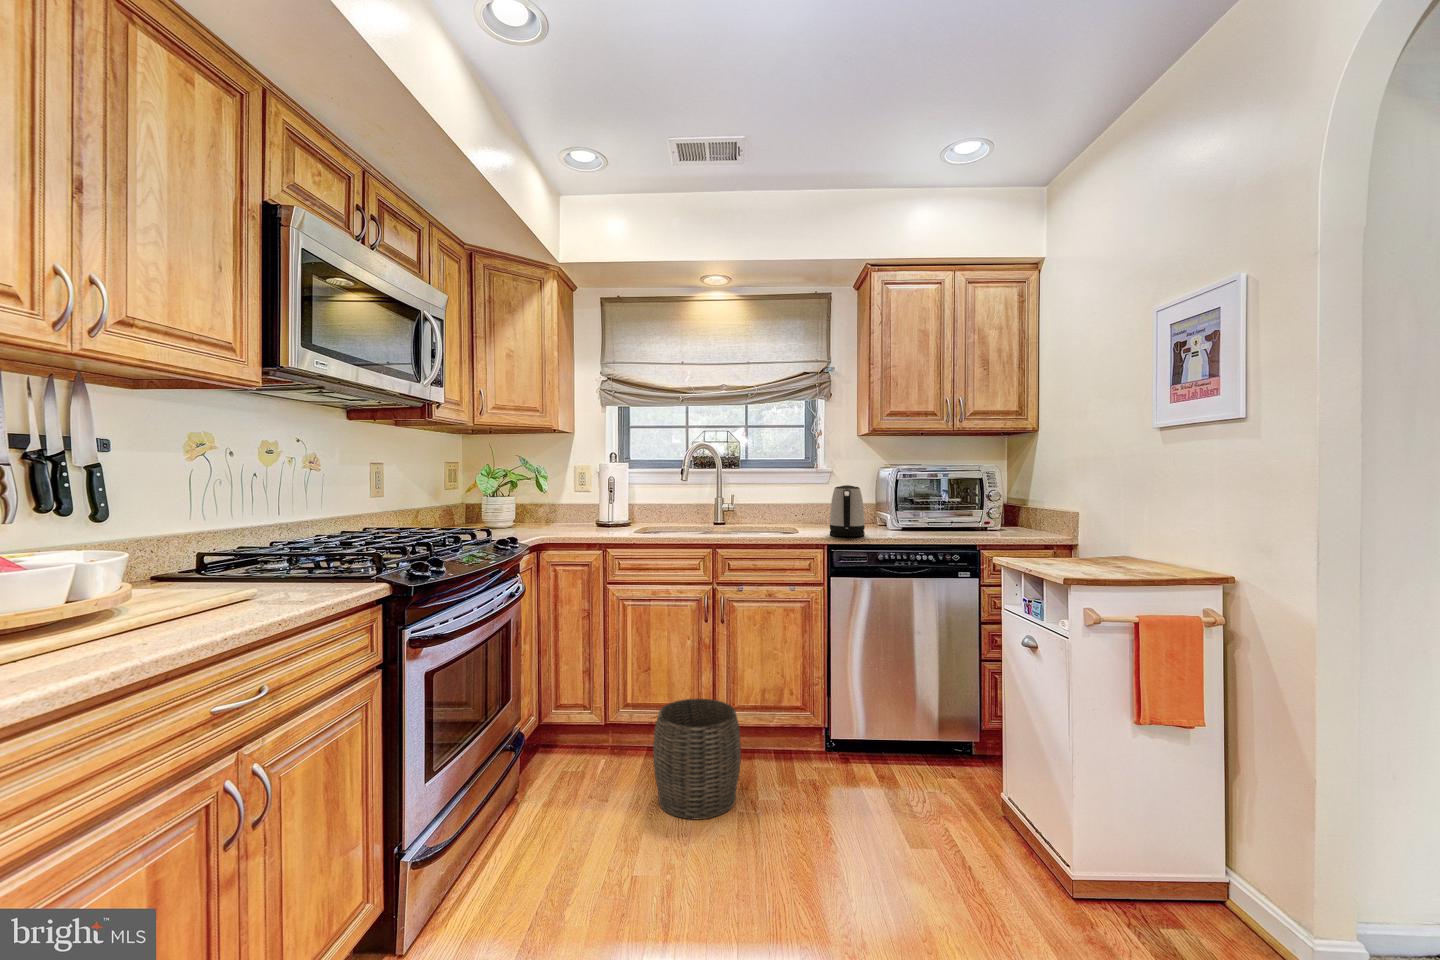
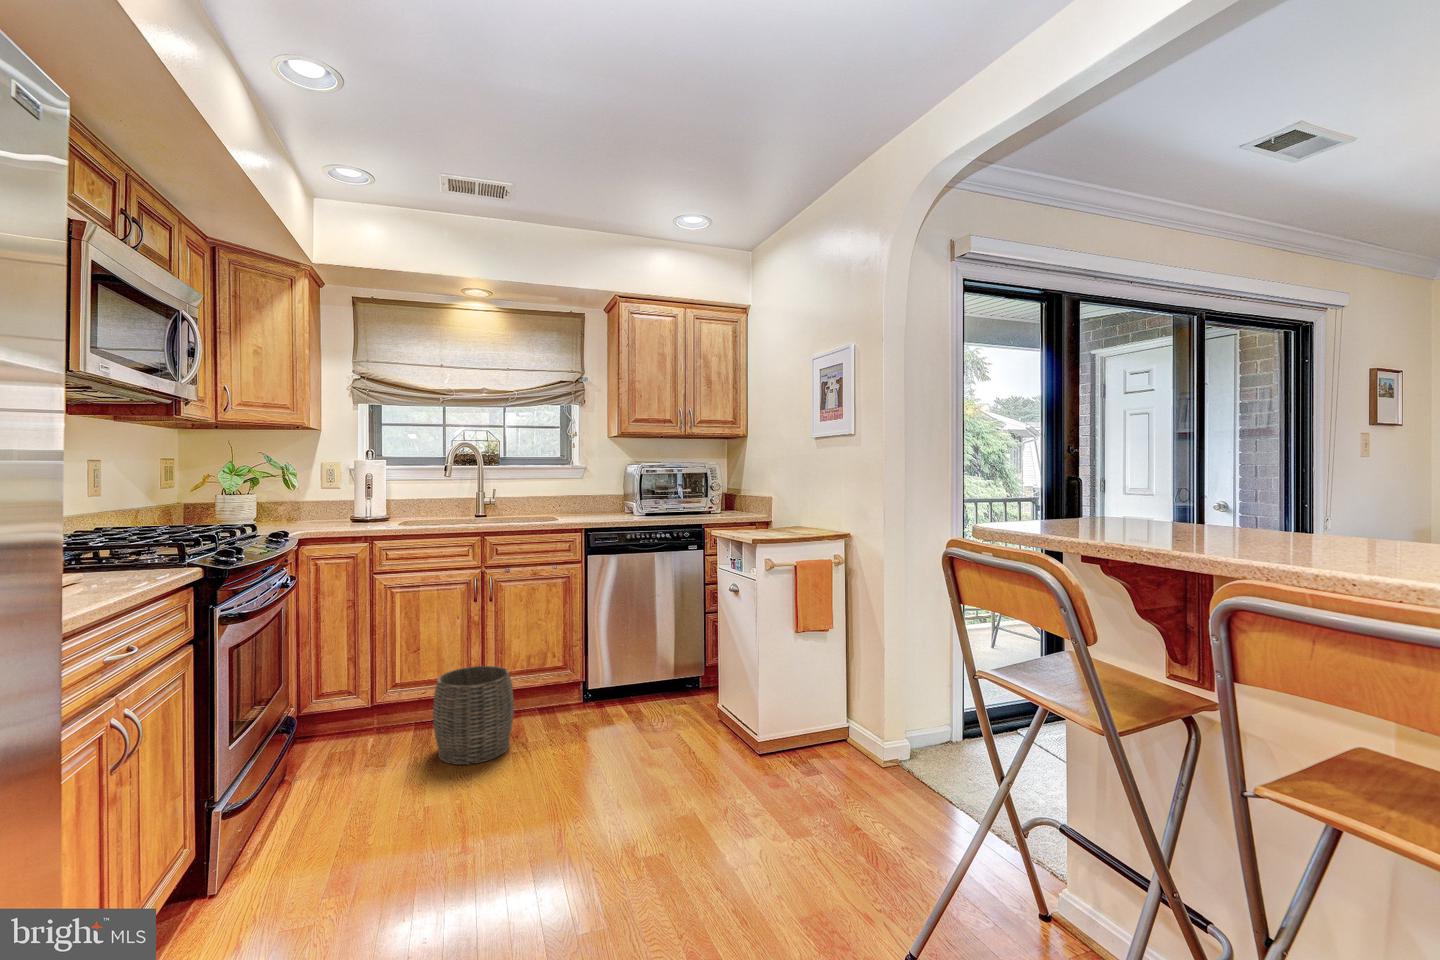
kettle: present [830,485,865,536] -> none [585,479,614,522]

